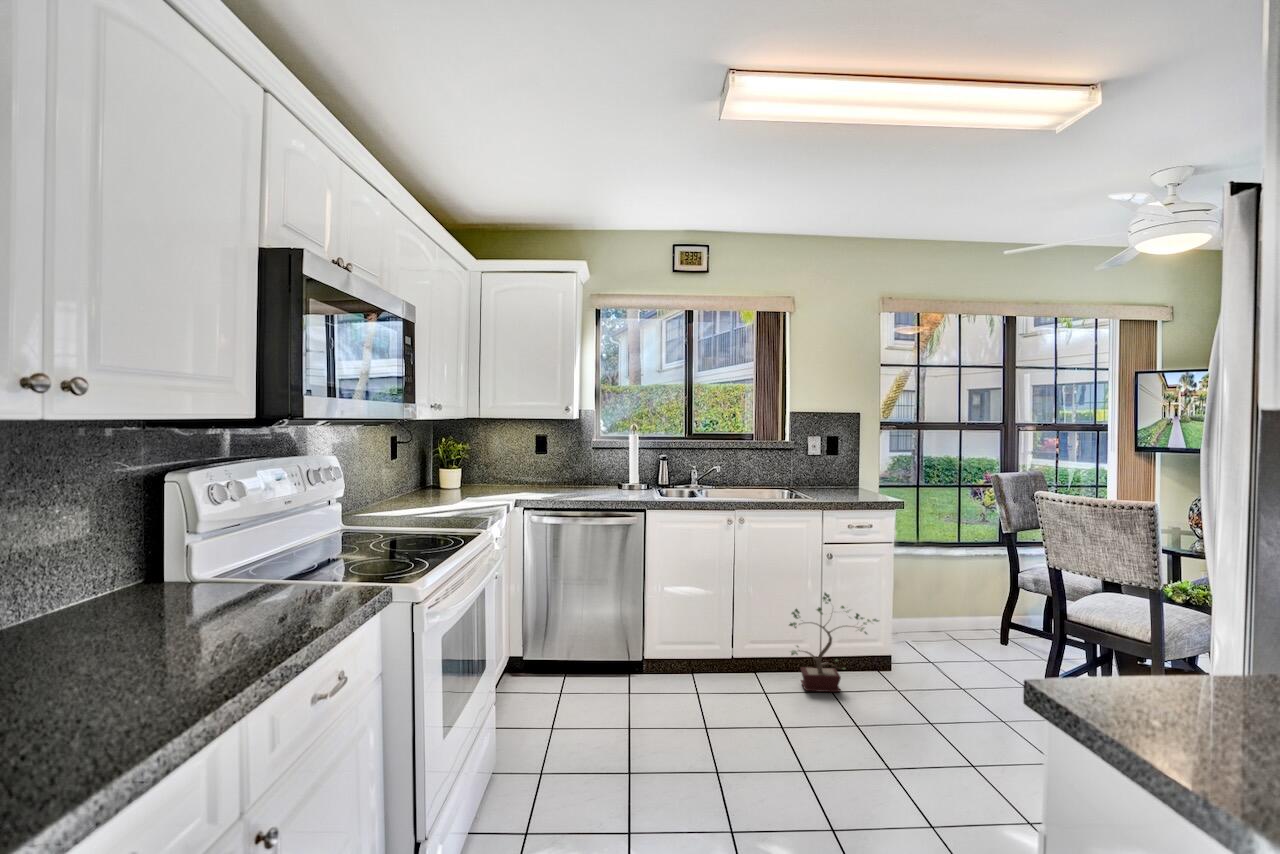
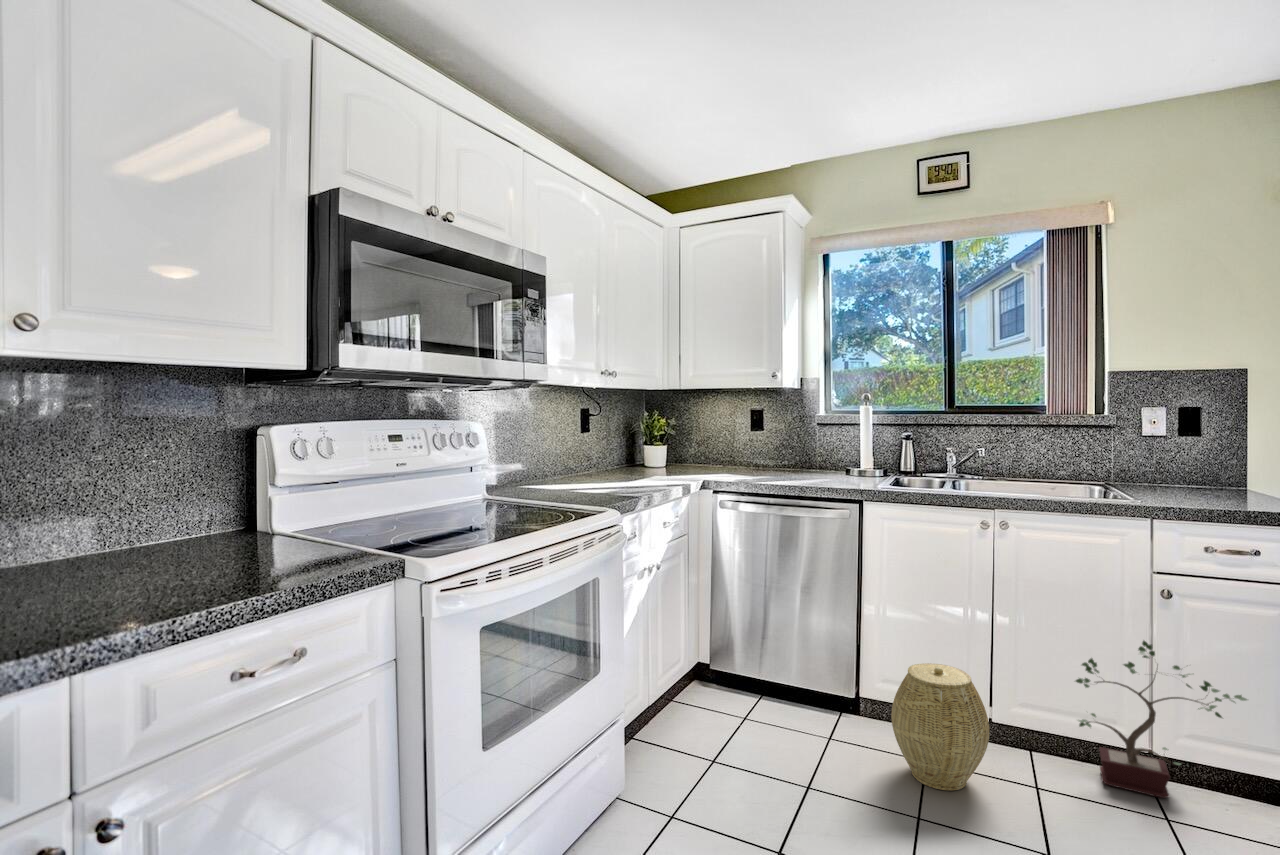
woven basket: none [680,627,745,716] -> present [891,663,989,791]

